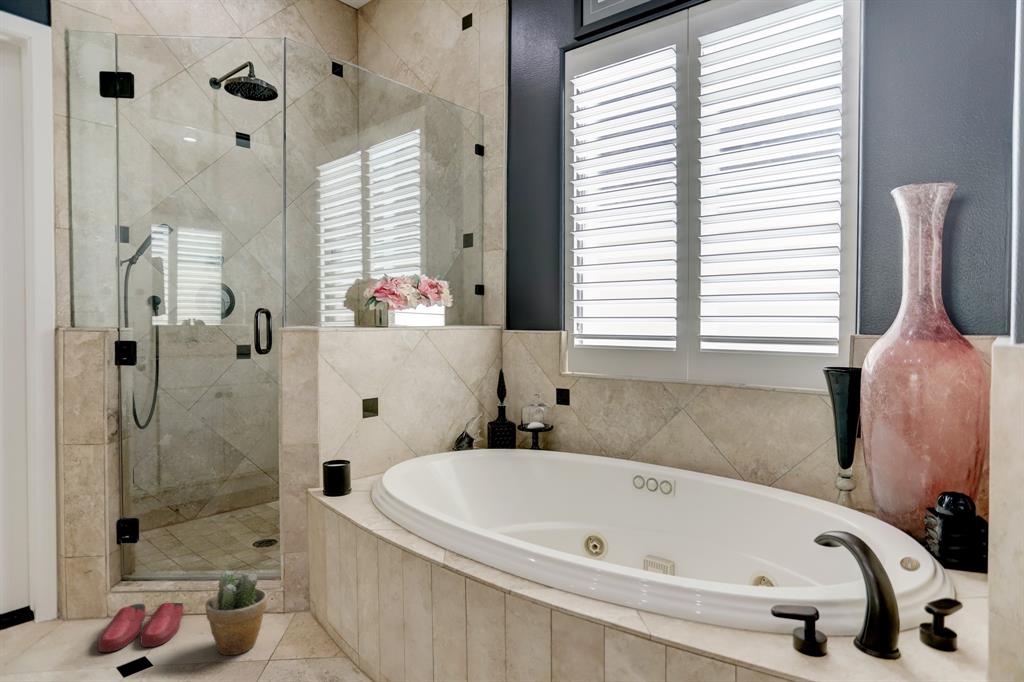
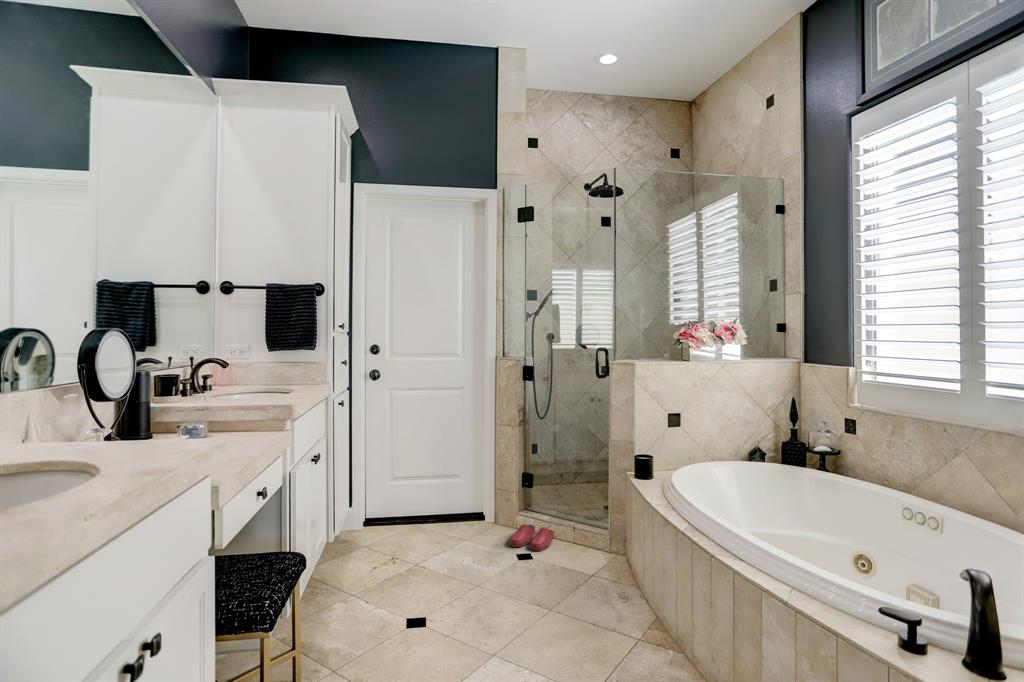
potted plant: present [206,571,267,655] -> none [561,515,597,569]

